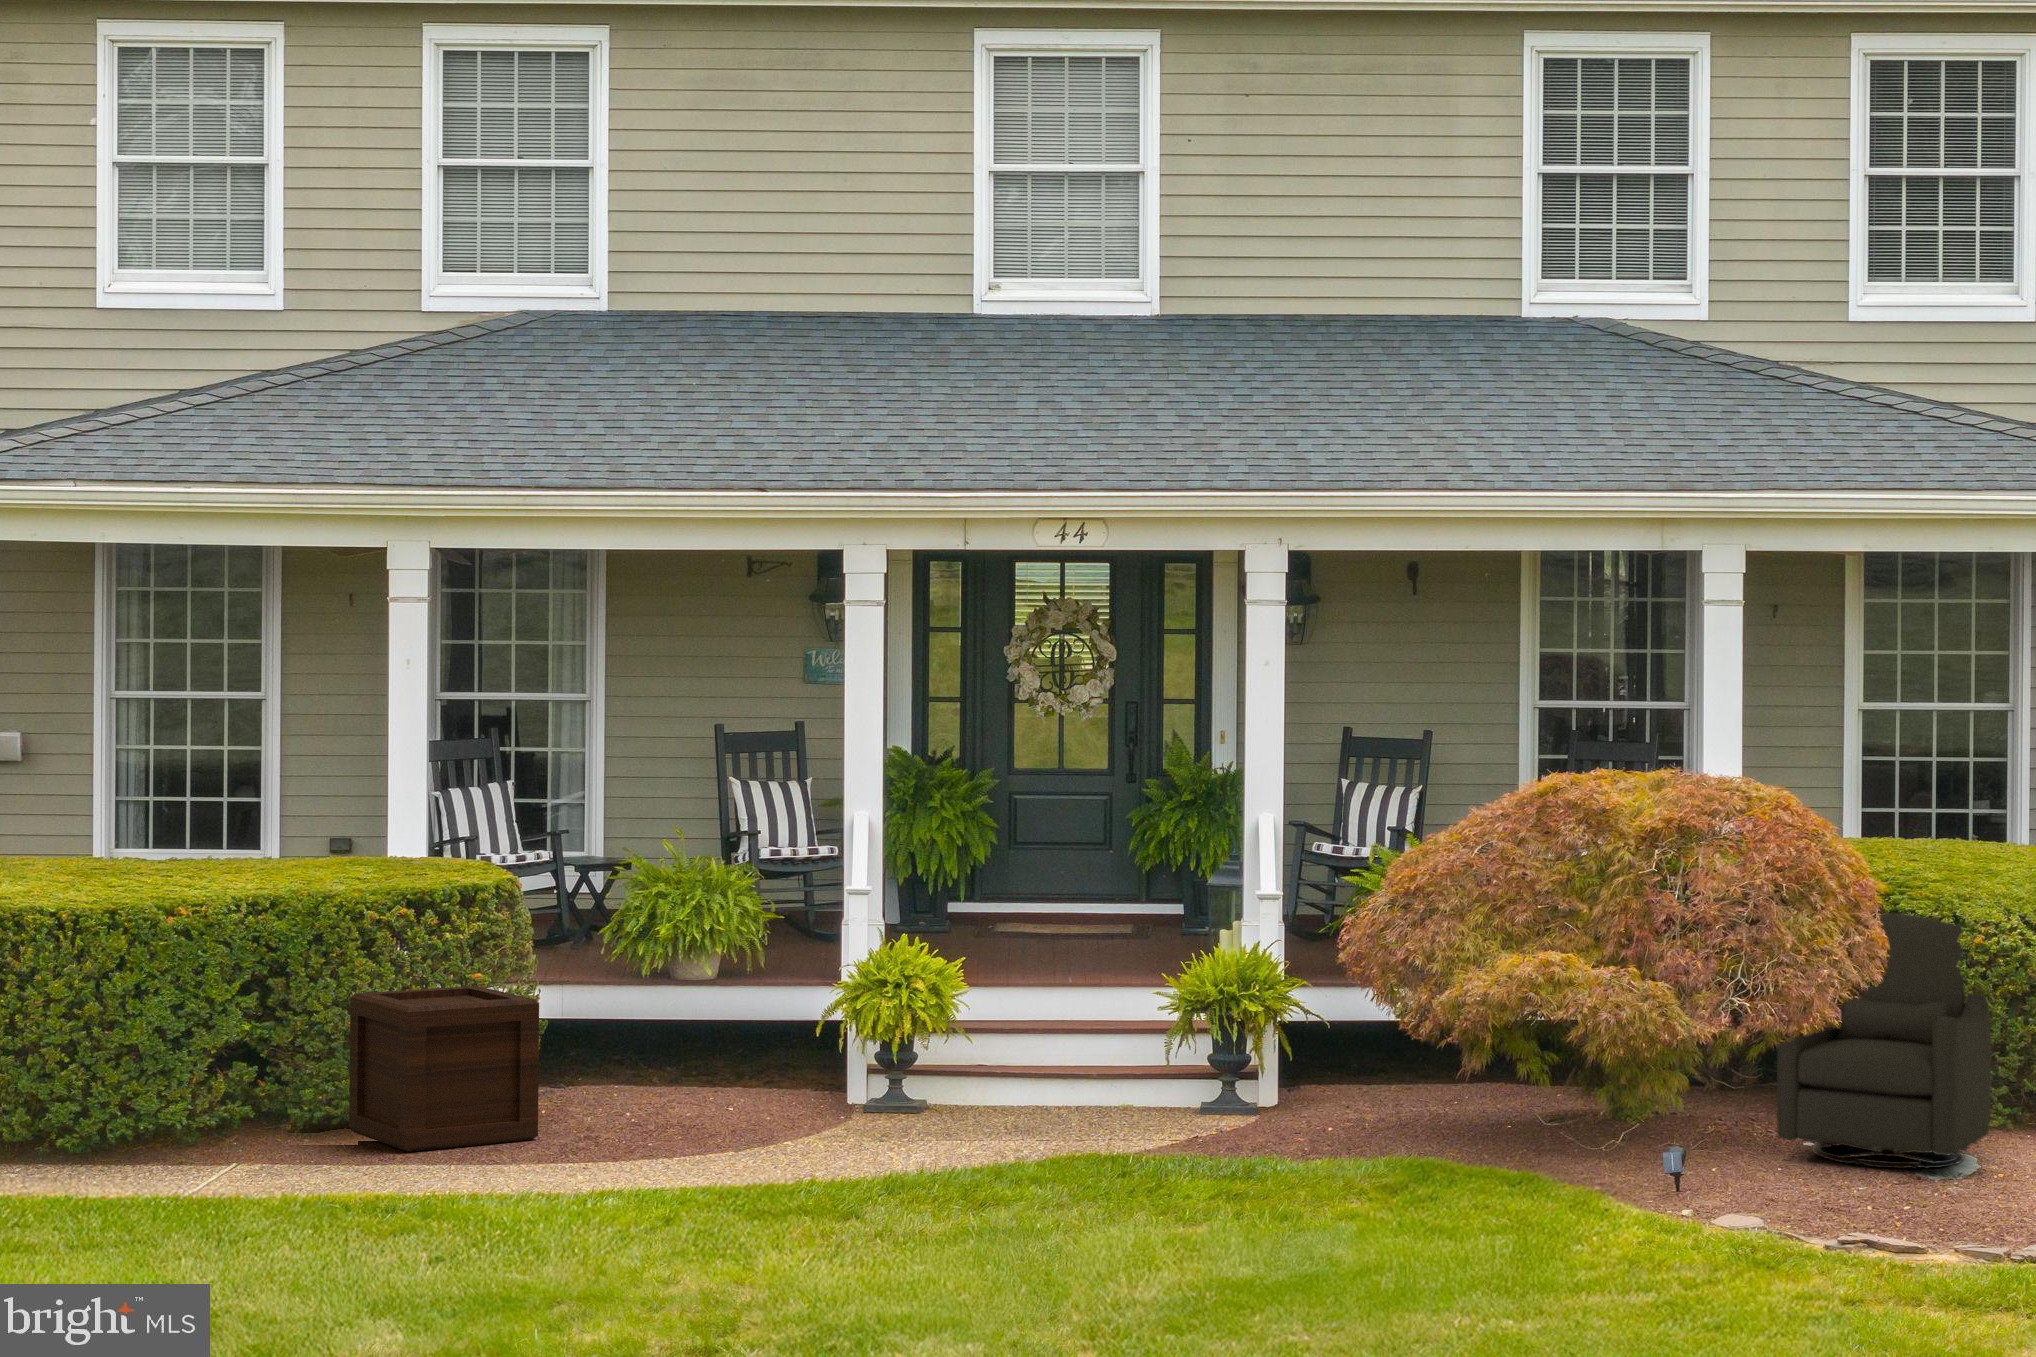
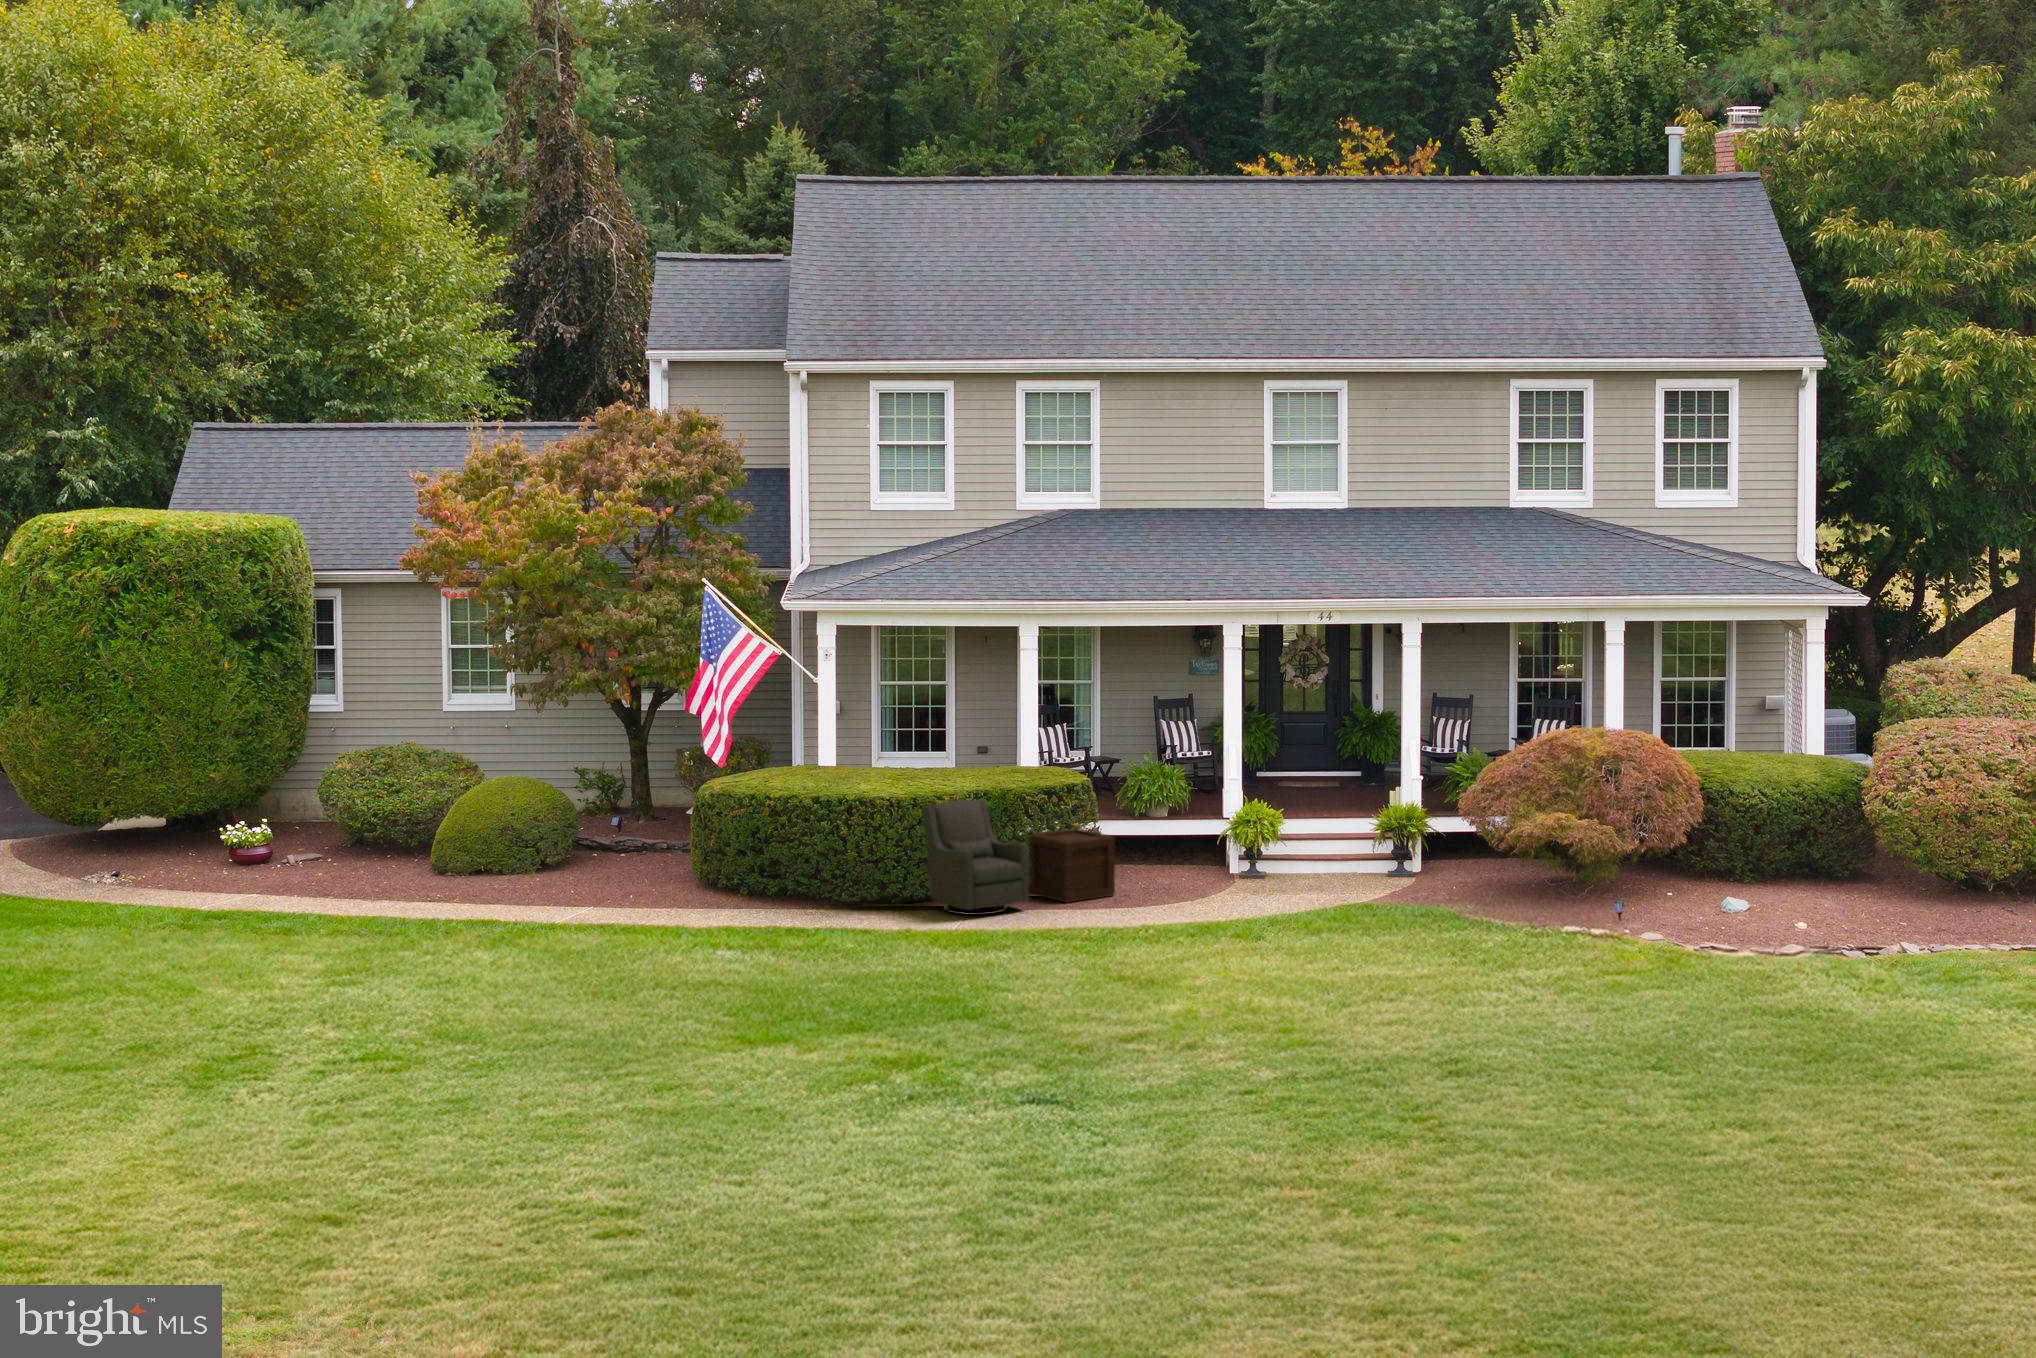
chair: present [1777,913,1993,1169] -> present [922,800,1029,915]

